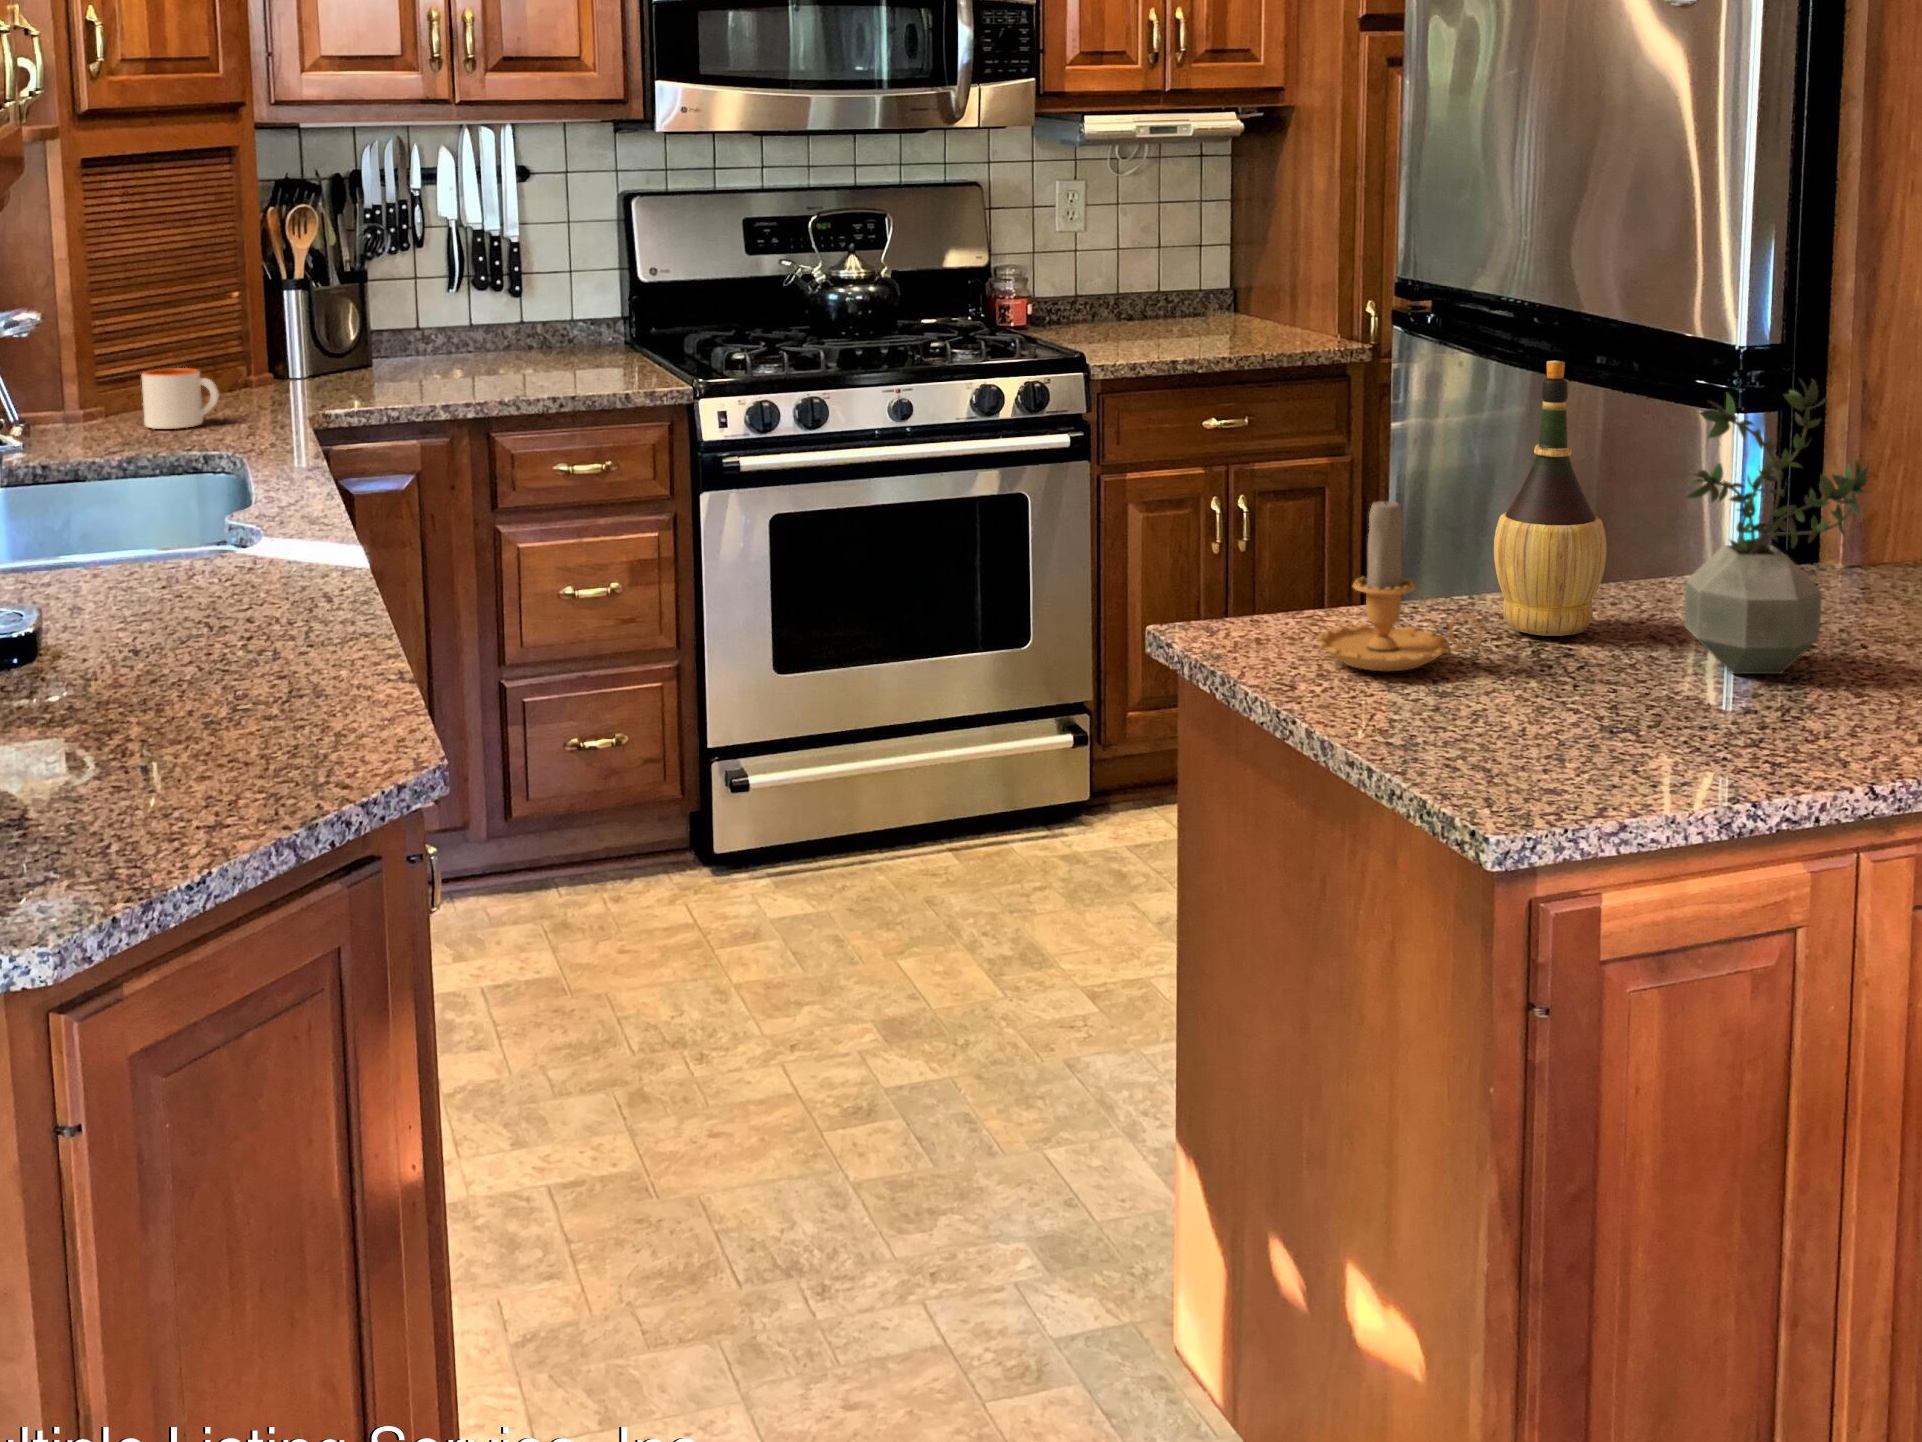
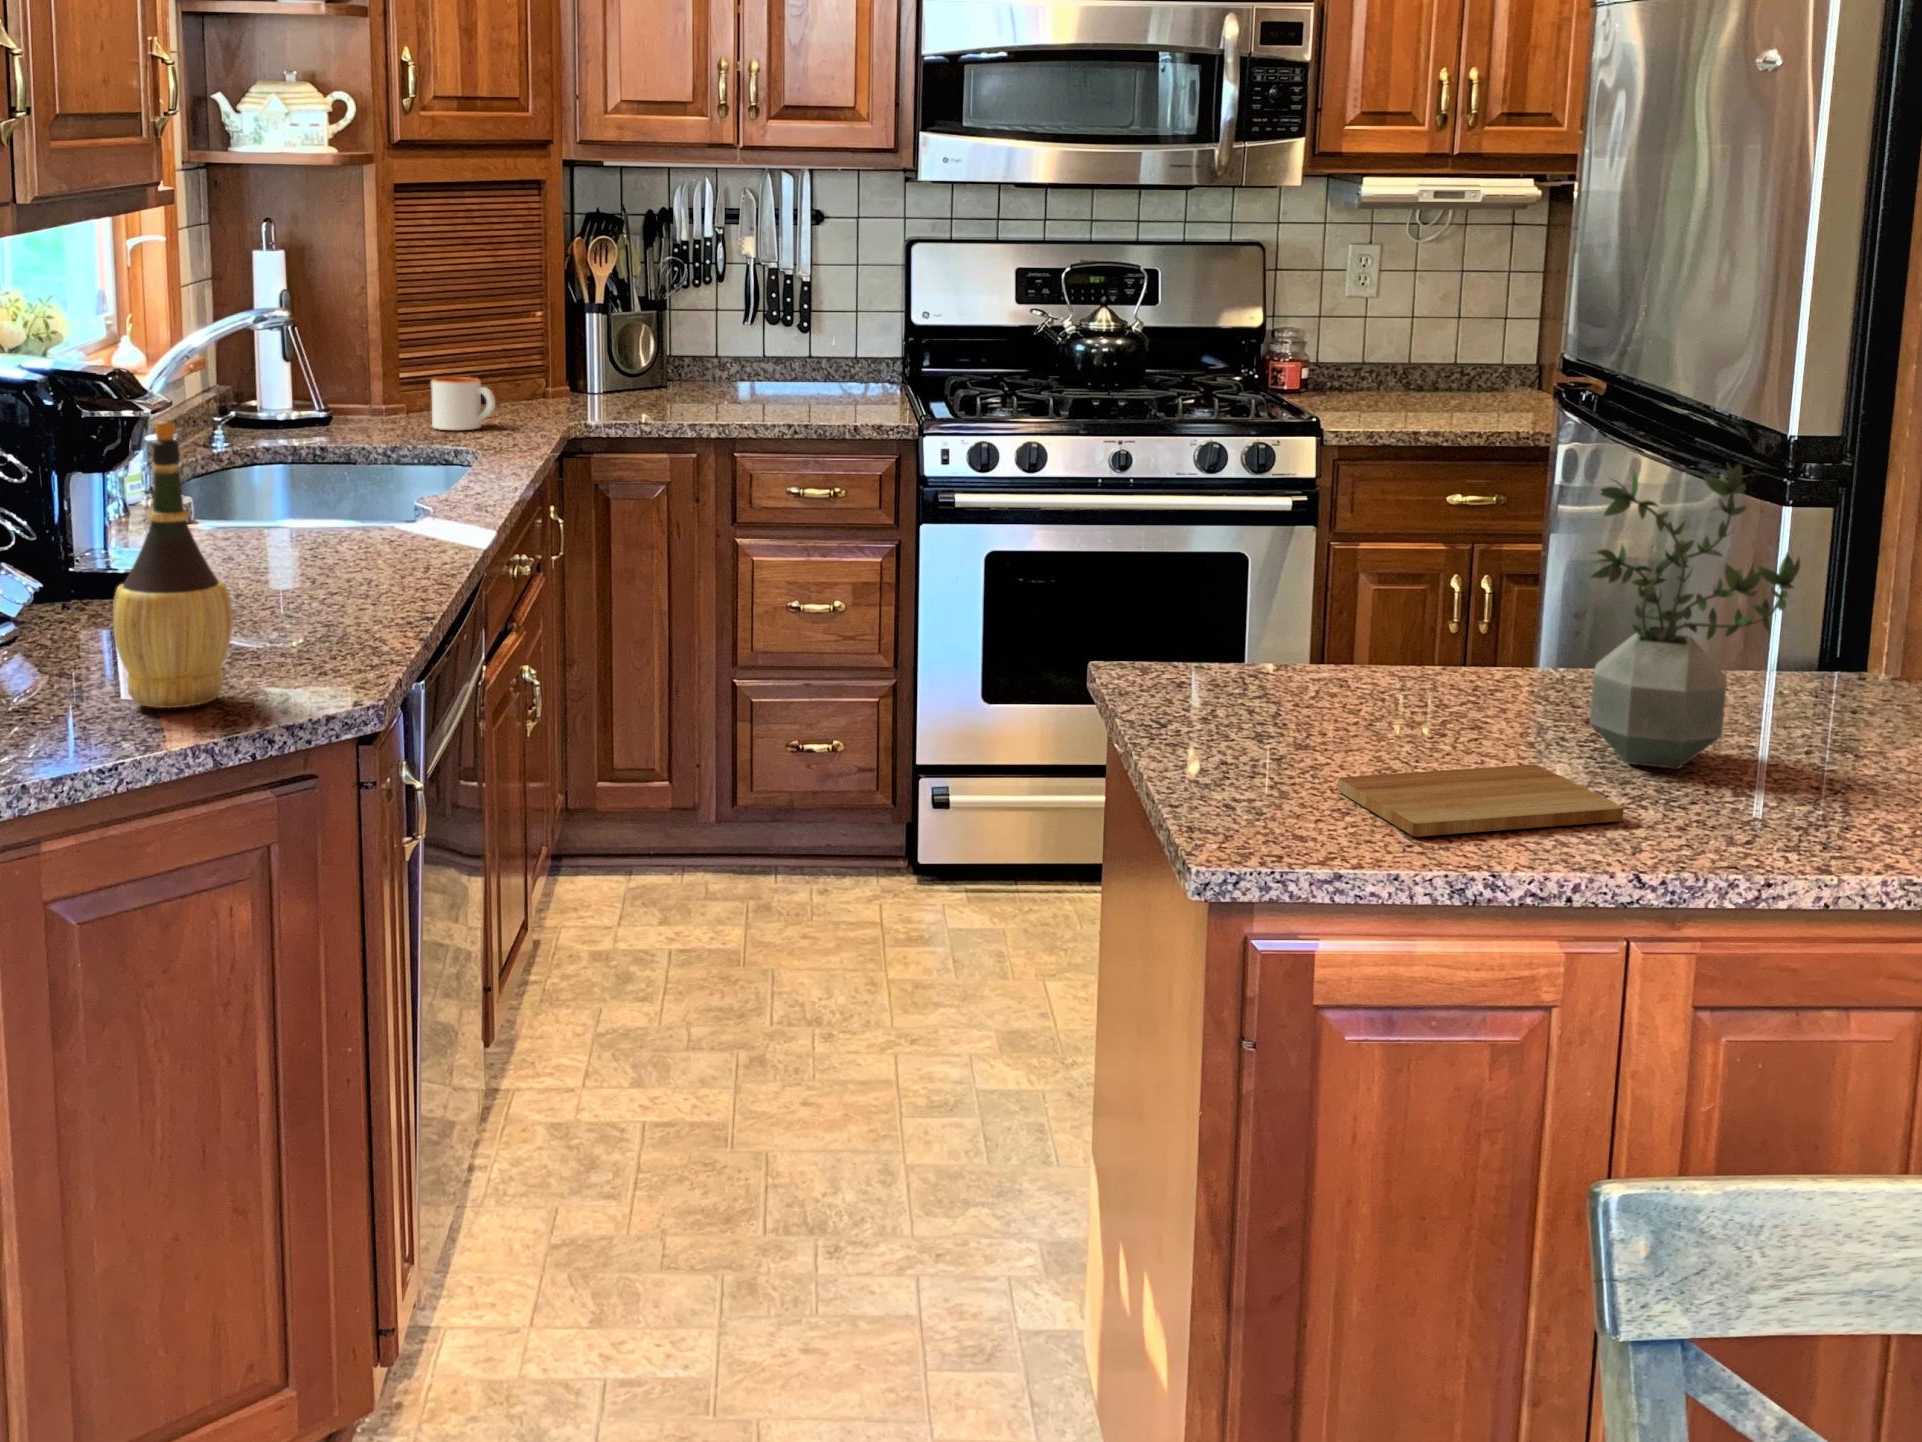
wine bottle: present [1494,360,1607,636] -> present [113,421,233,708]
candle: present [1316,500,1482,671] -> none [1211,548,1367,724]
cutting board: none [1528,685,1801,773] -> present [1338,765,1624,837]

